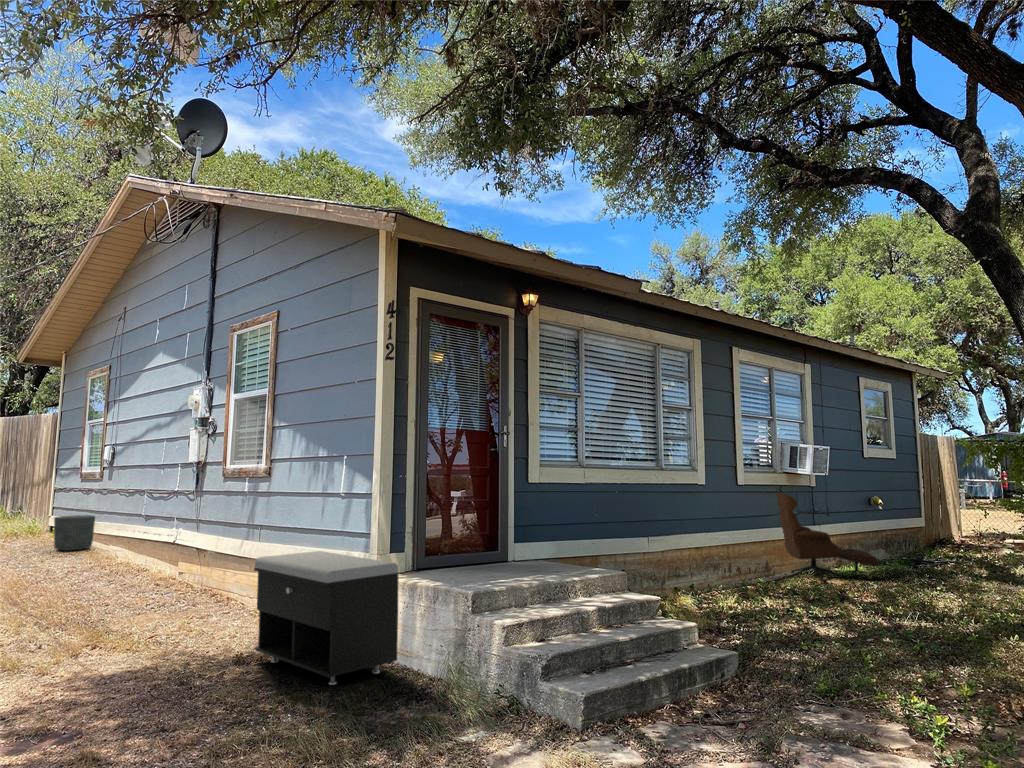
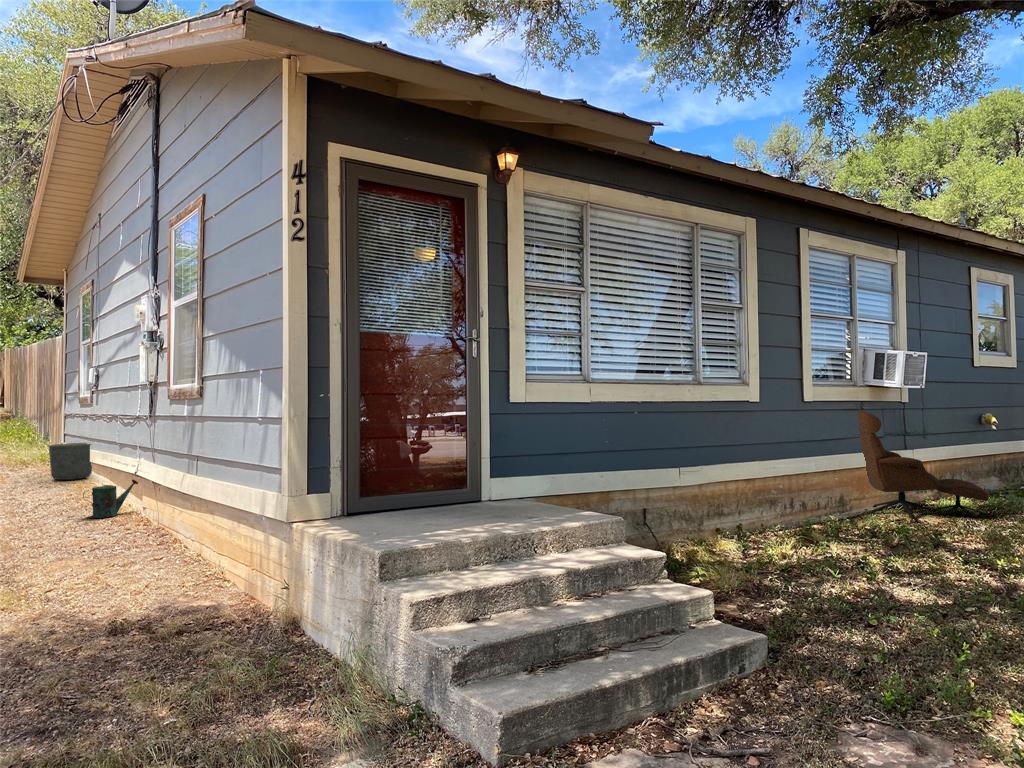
watering can: none [121,548,169,583] -> present [83,480,138,518]
storage bench: present [254,551,399,685] -> none [141,489,306,667]

